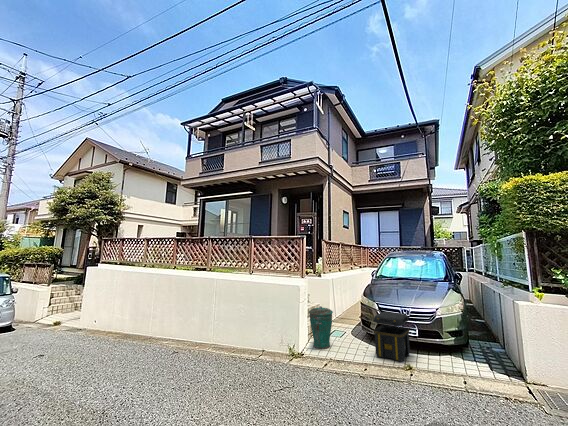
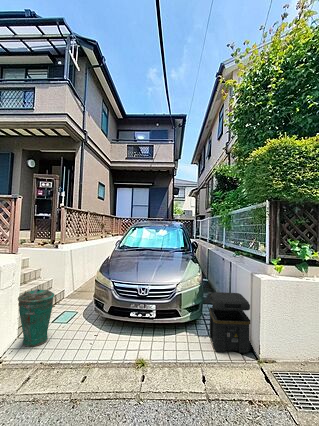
toolbox: present [374,312,410,361] -> present [209,292,250,353]

